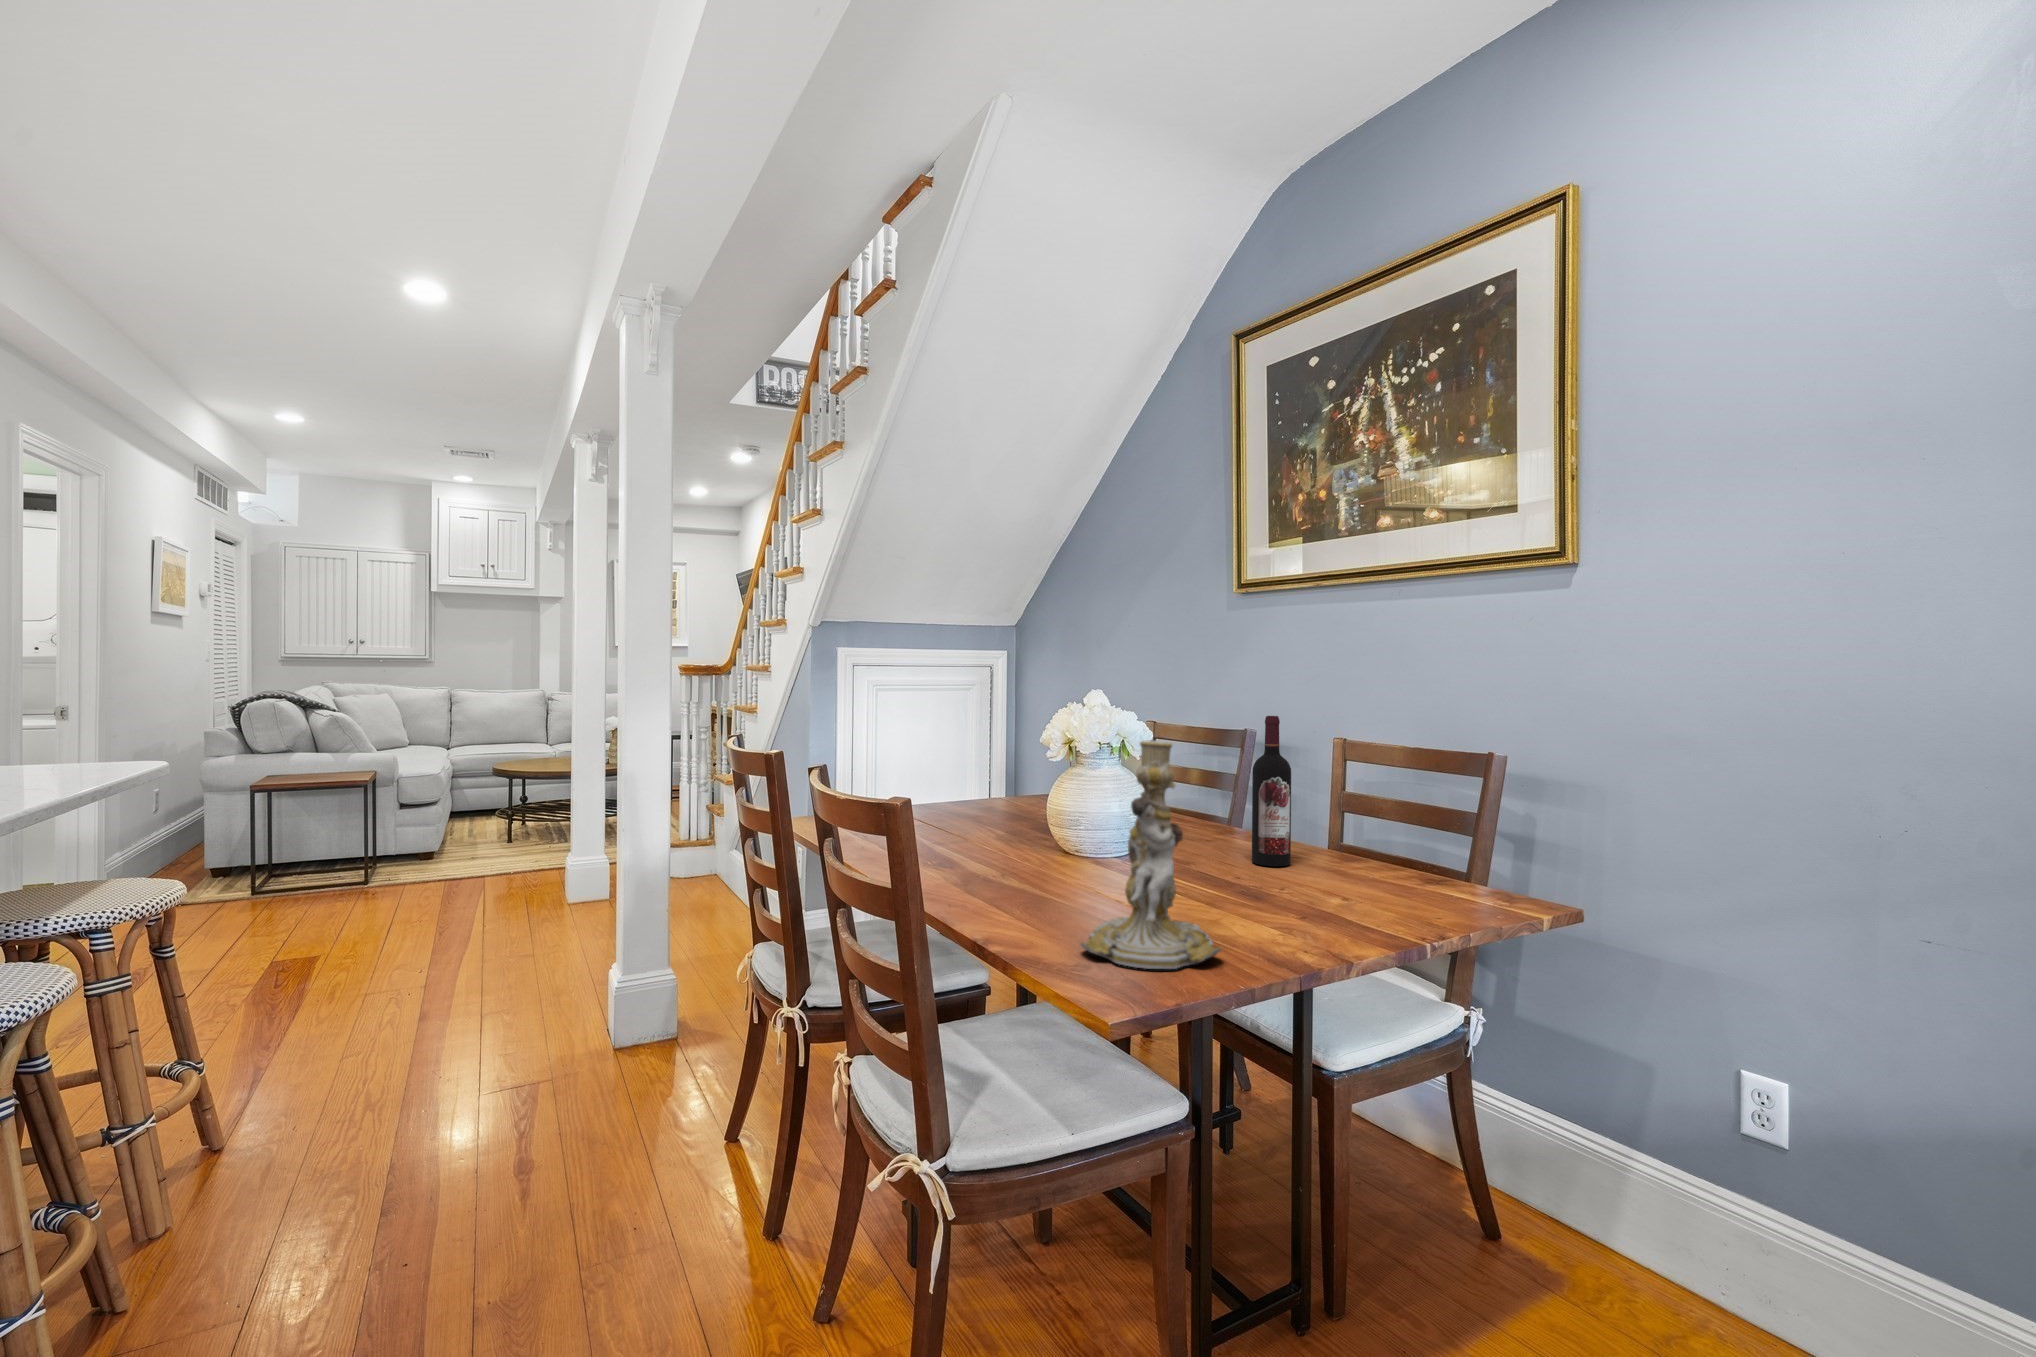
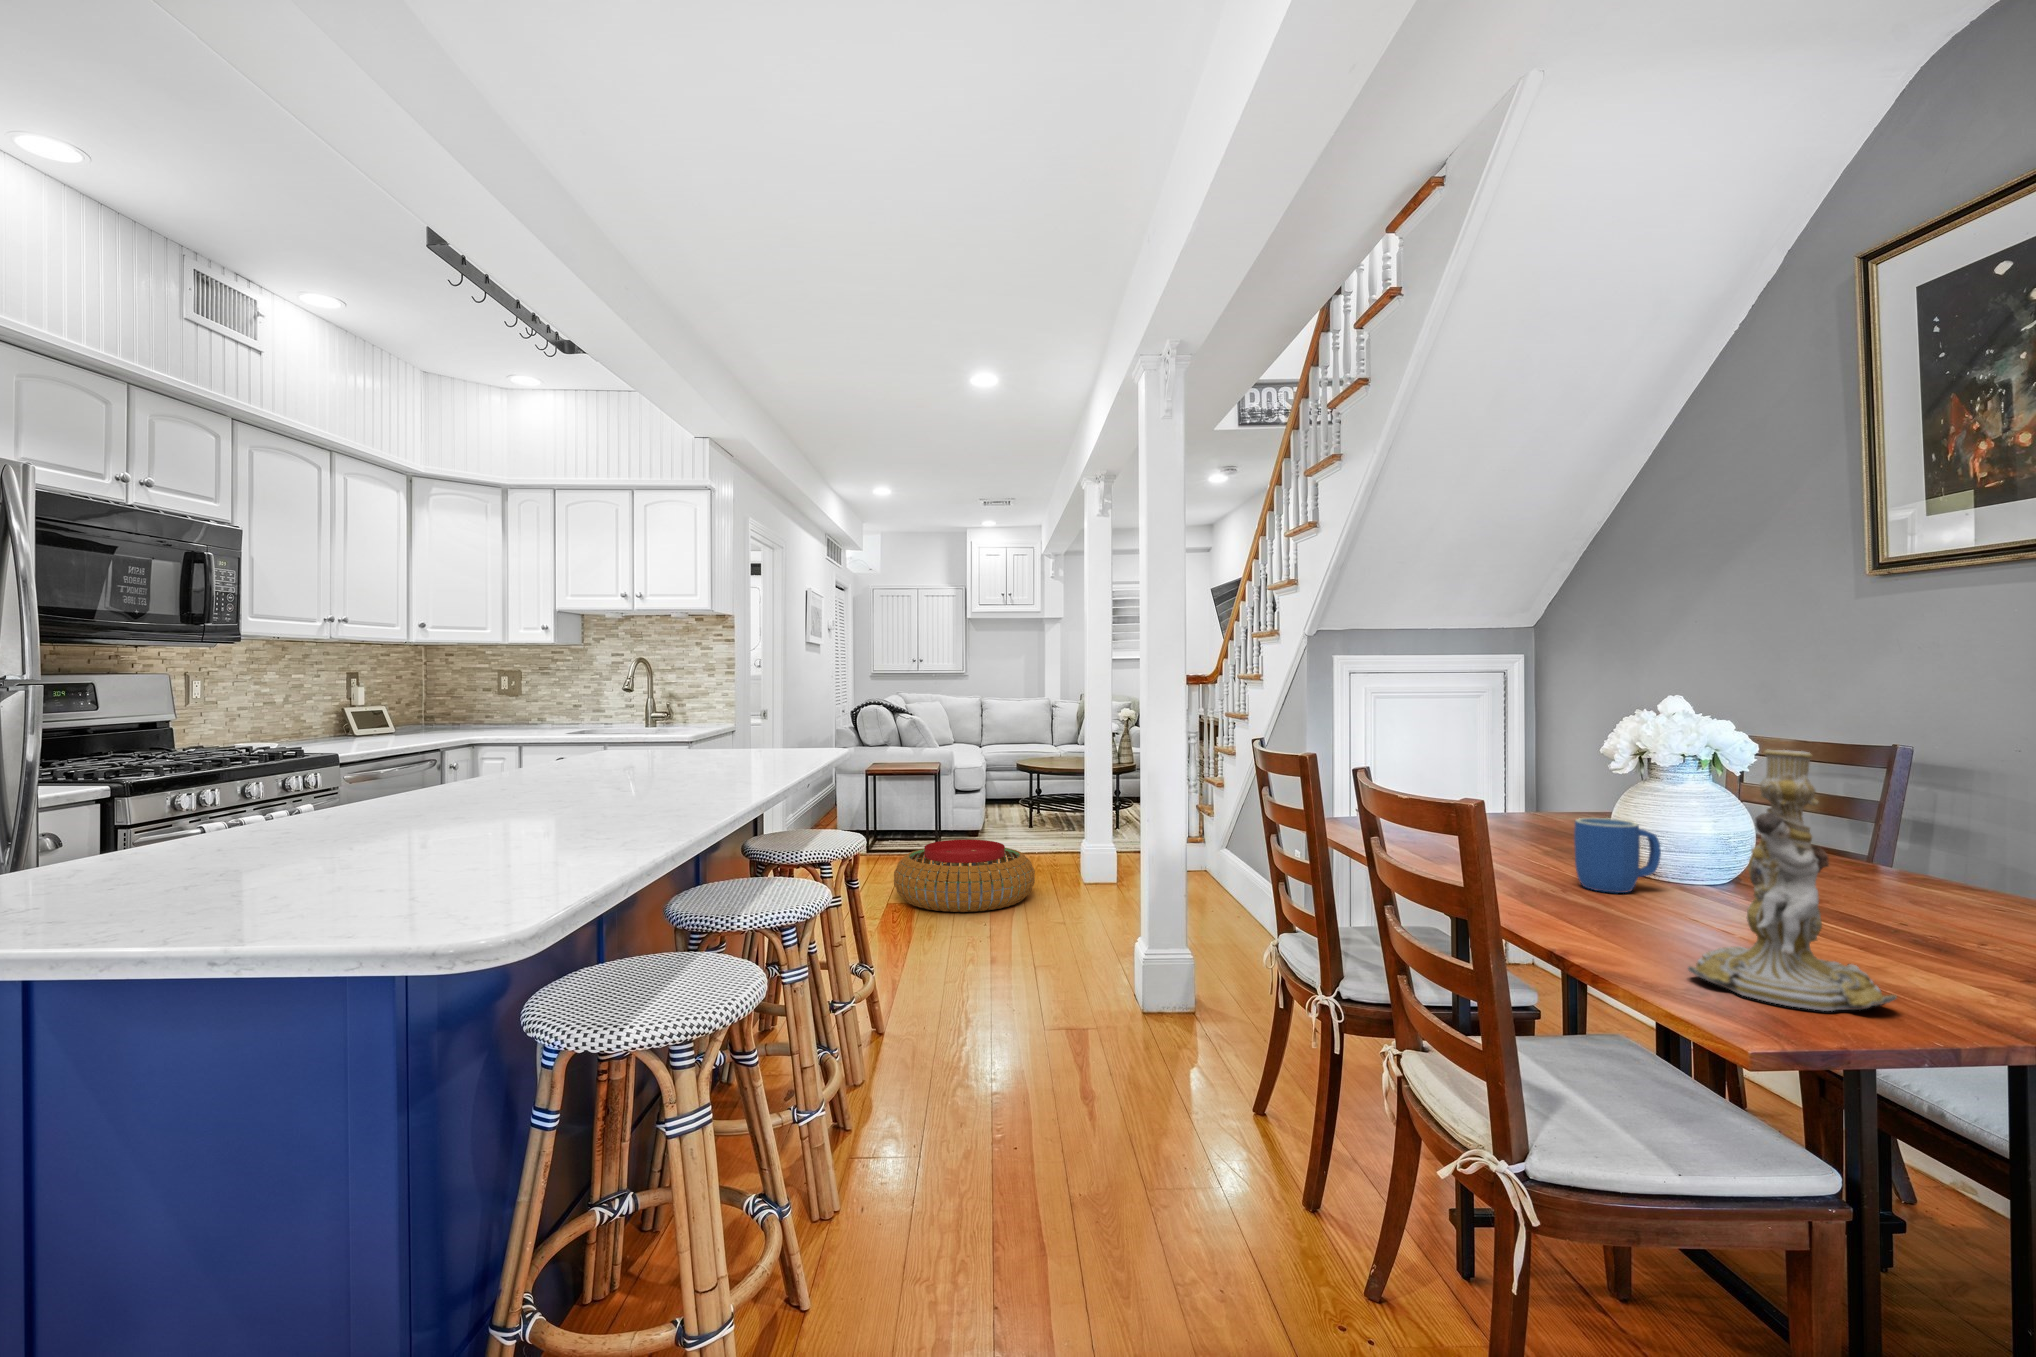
wine bottle: present [1252,716,1291,866] -> none [1916,727,1984,917]
mug: none [1015,804,1081,873] -> present [1574,818,1661,893]
pouf: none [285,864,498,960] -> present [894,839,1035,912]

